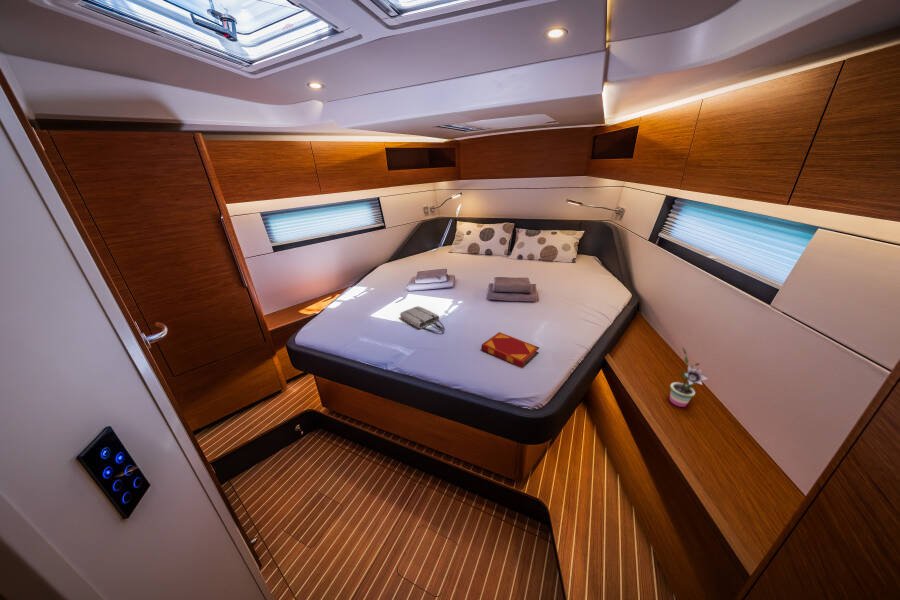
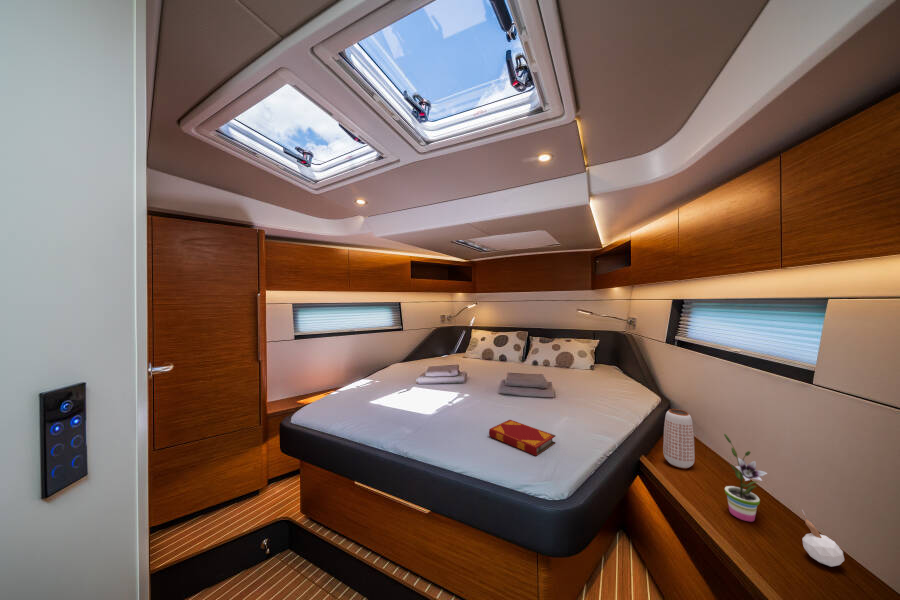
tote bag: present [400,306,445,331] -> none [404,394,450,417]
vase: none [627,316,657,362] -> present [663,409,695,469]
candle: none [717,406,743,440] -> present [802,510,844,567]

